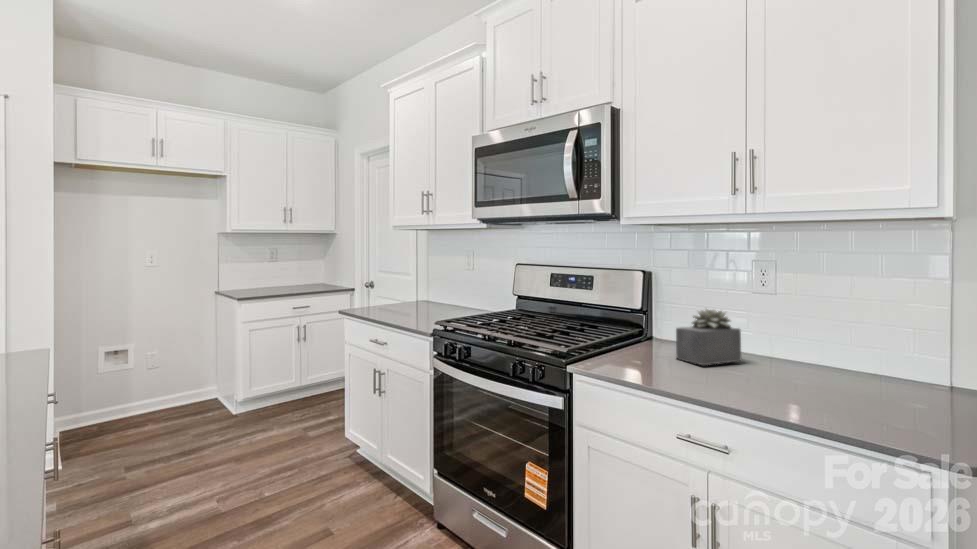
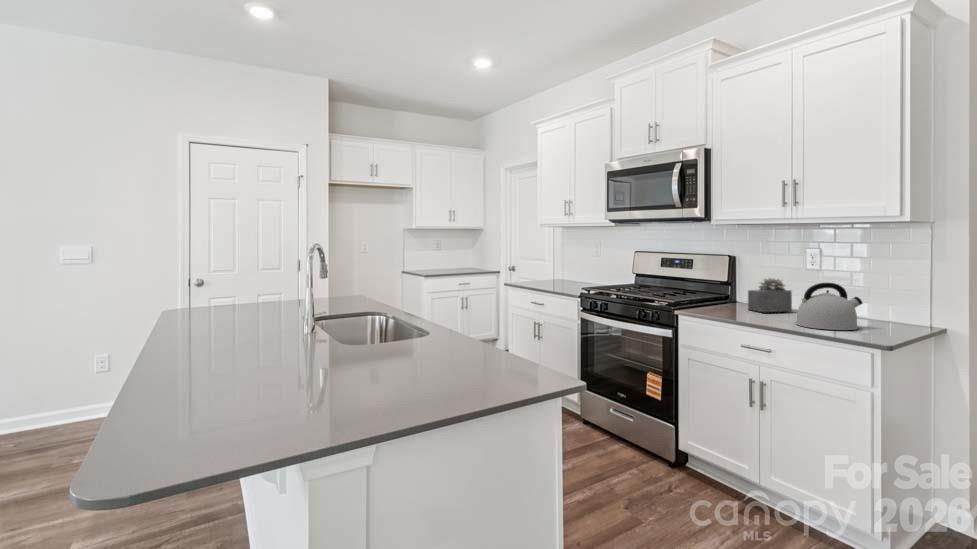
kettle: none [760,323,868,410] -> present [796,283,863,330]

